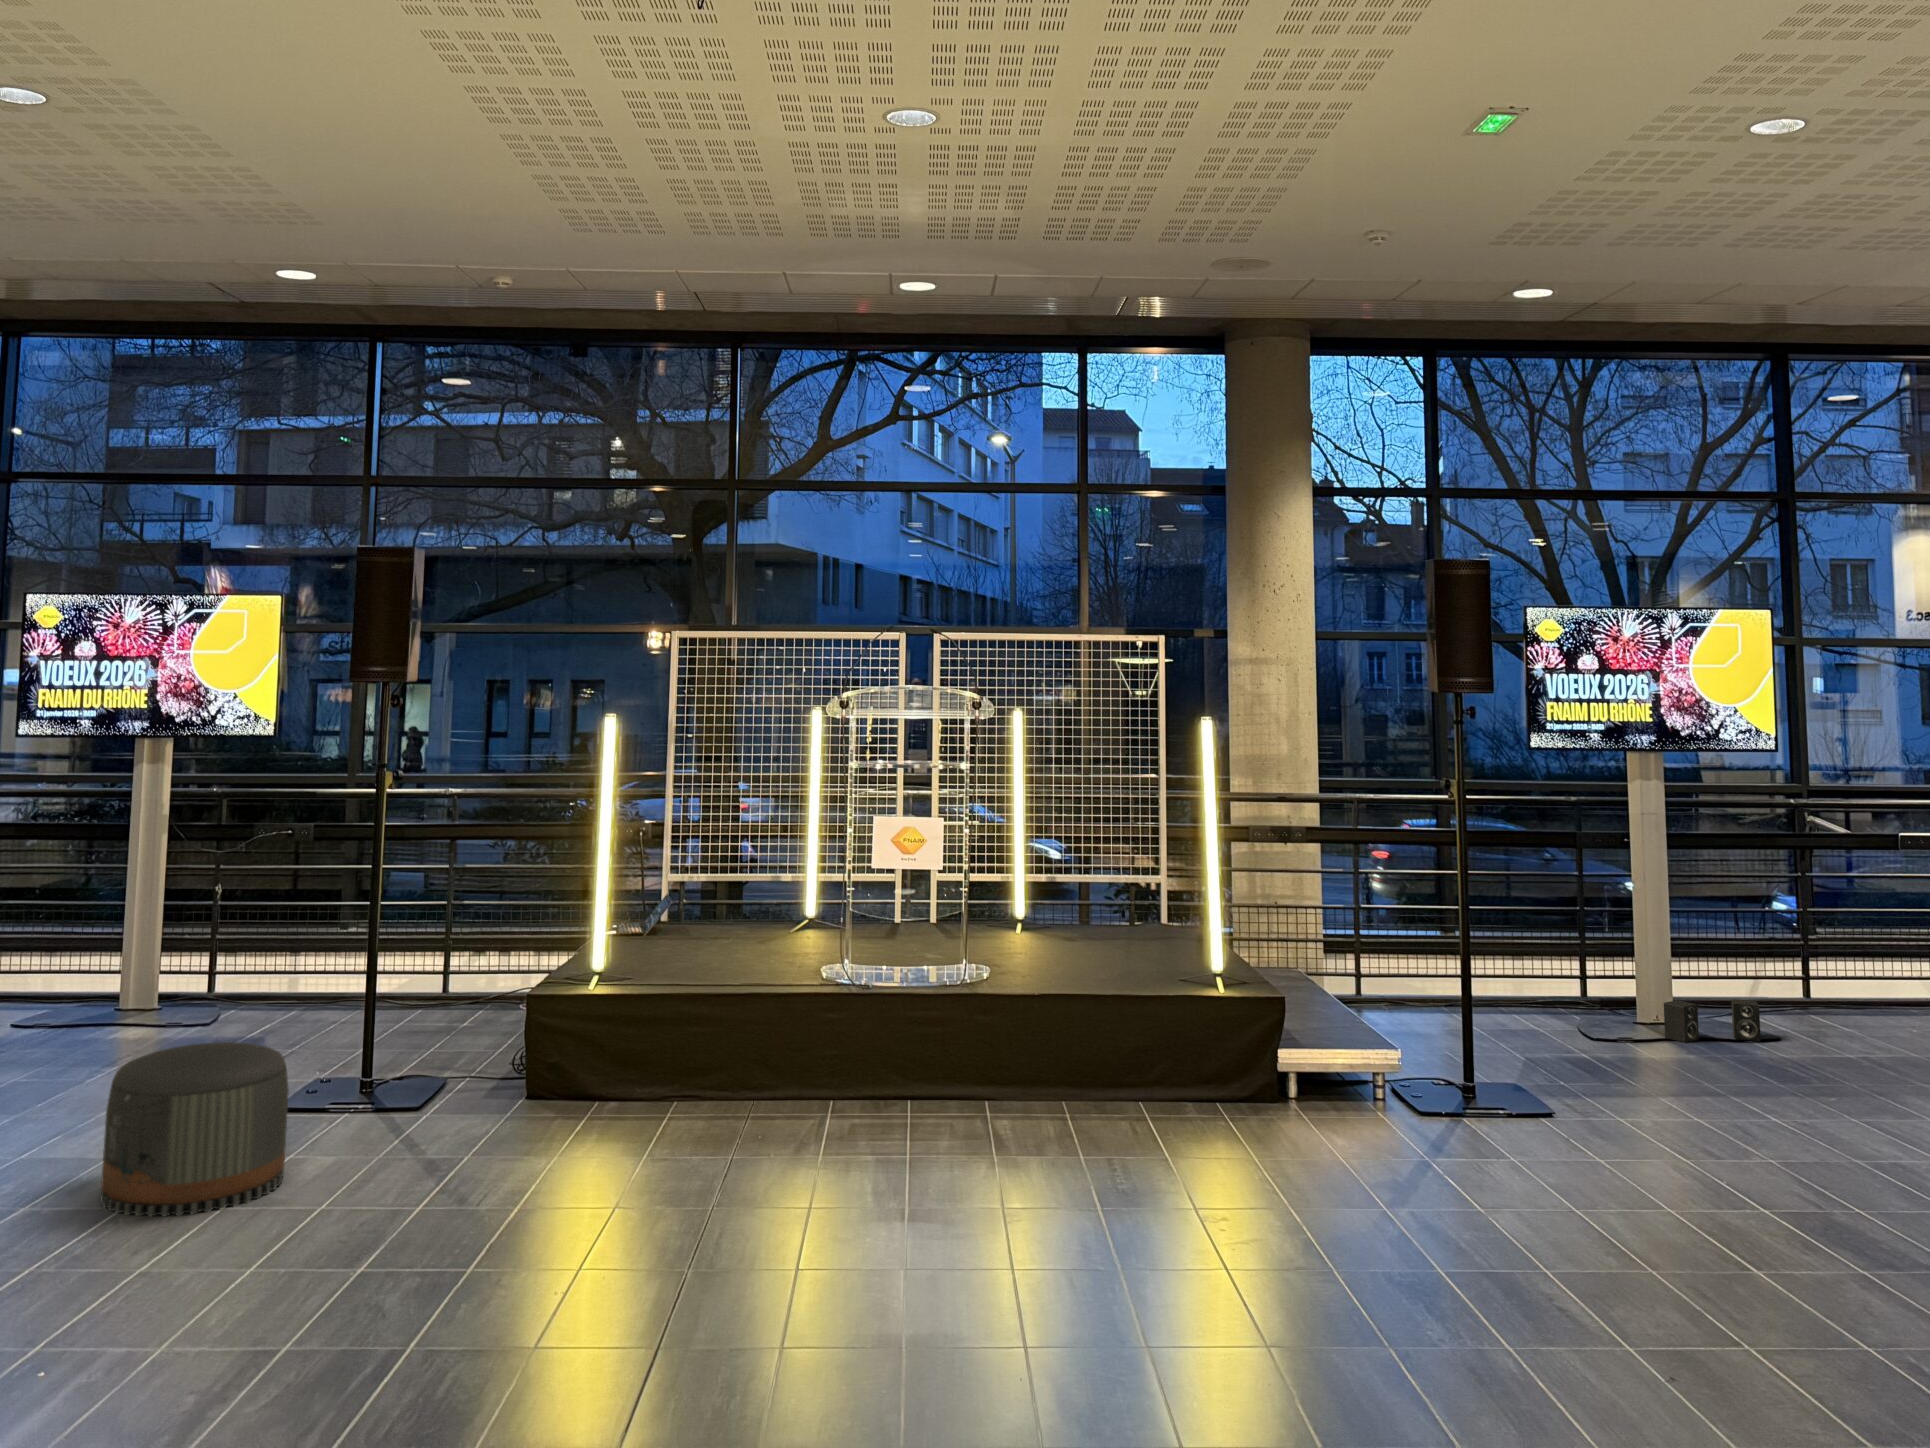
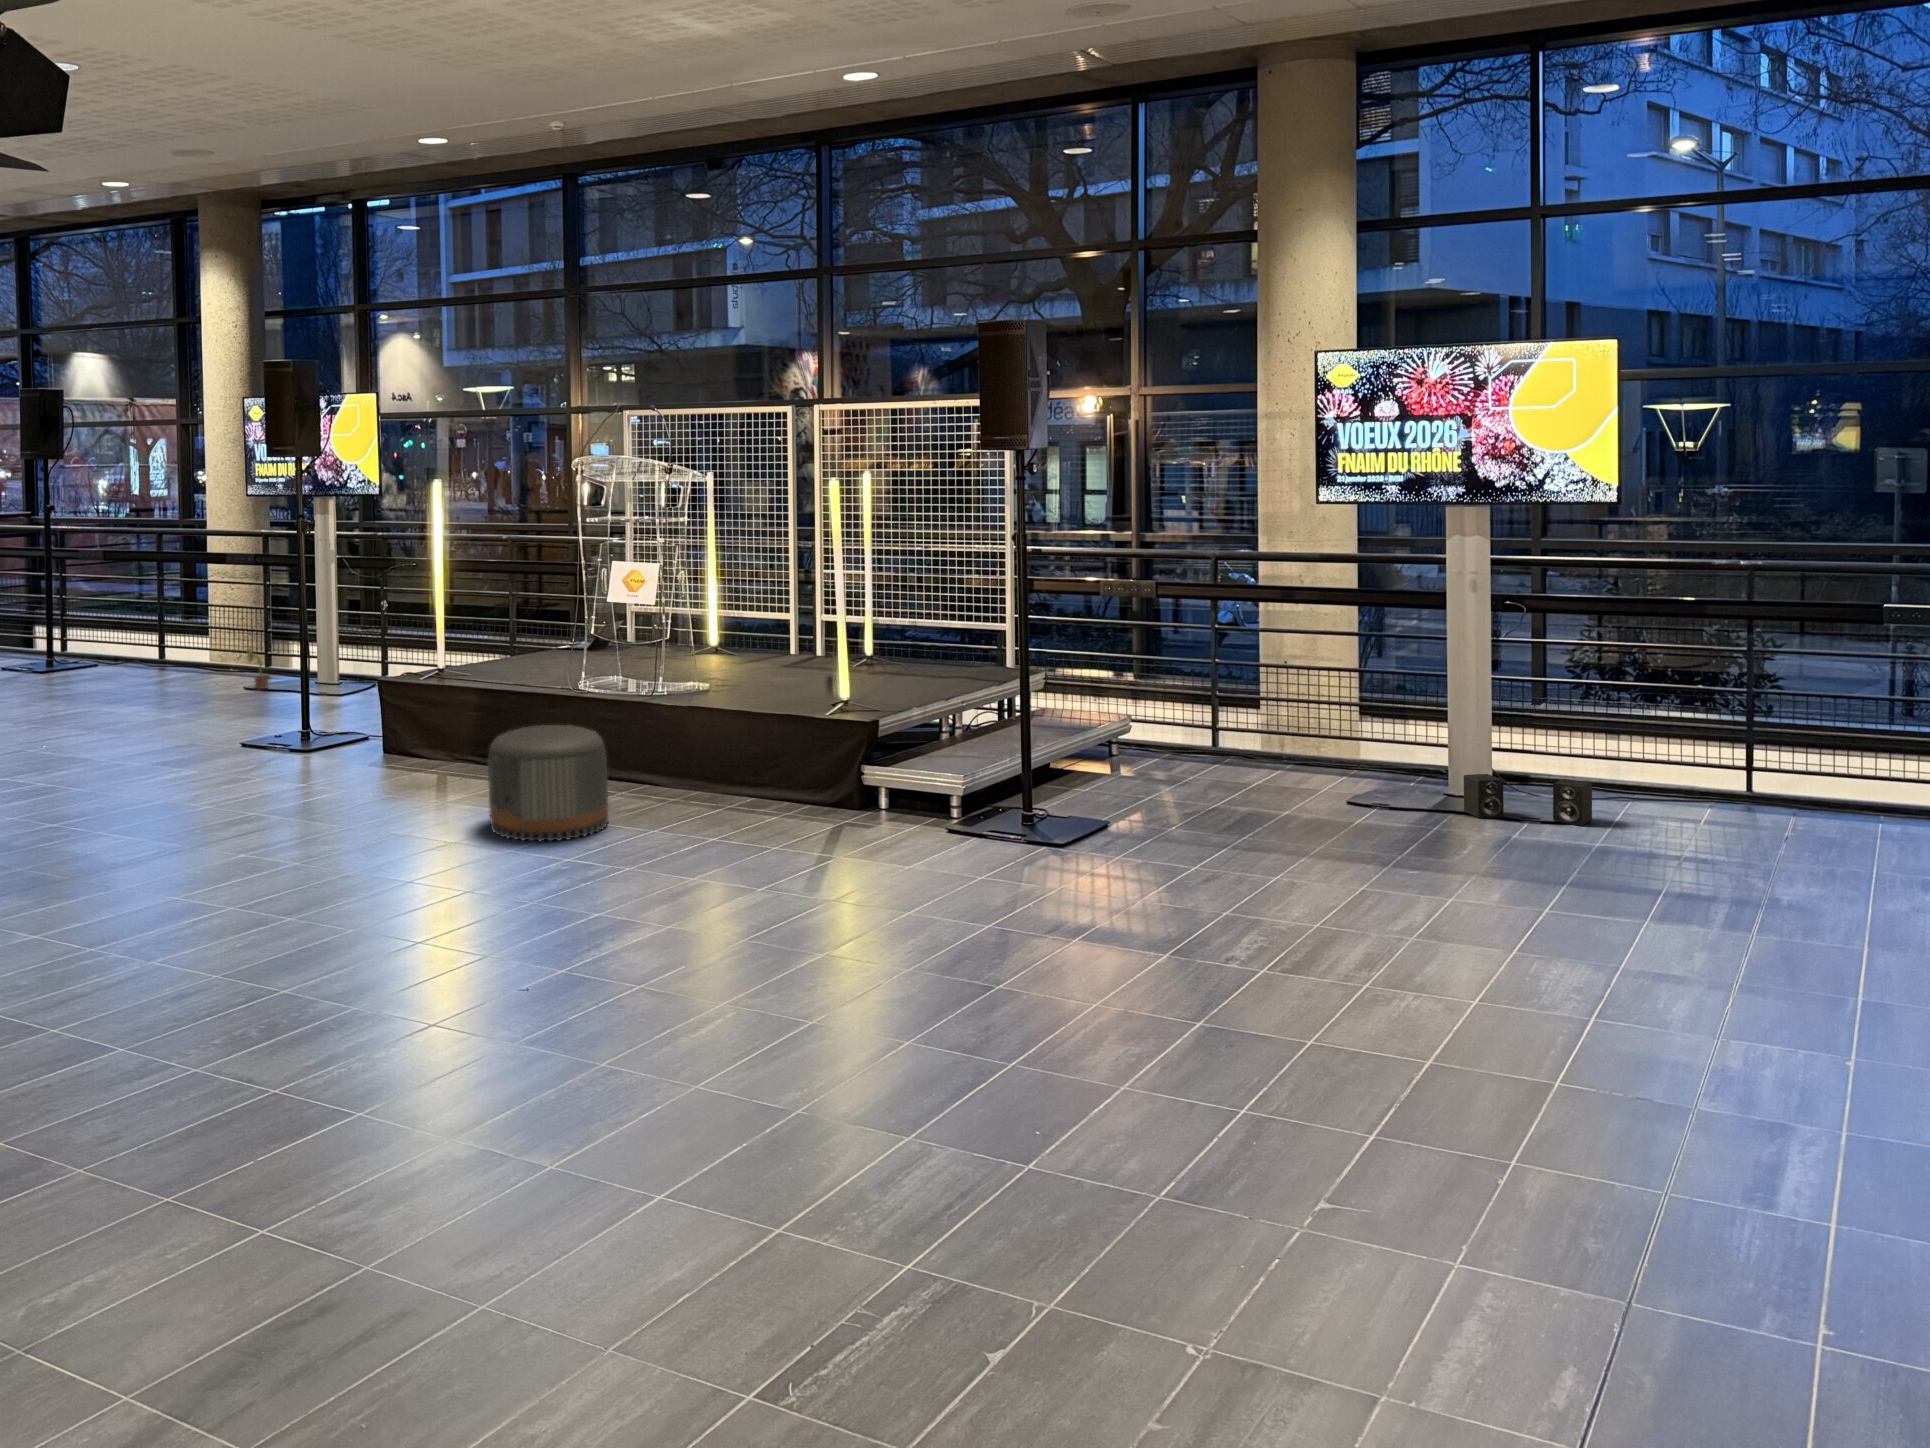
decorative plant: none [83,952,113,1019] -> present [247,648,268,689]
pouf: present [101,1042,289,1217] -> present [488,725,609,841]

